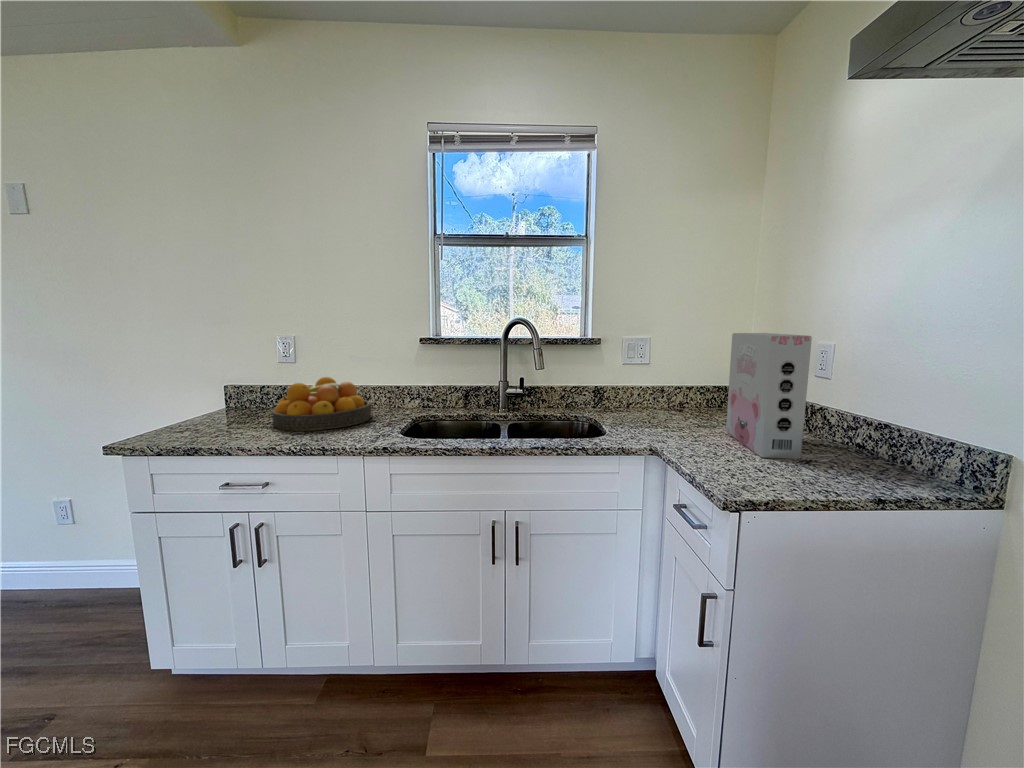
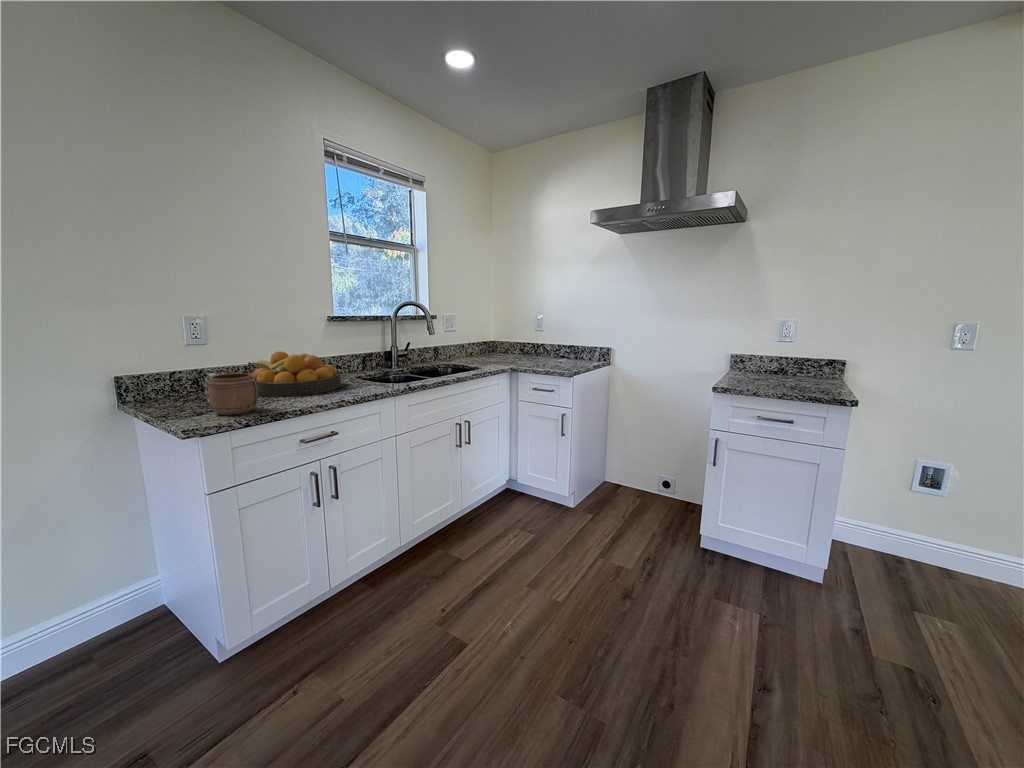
cereal box: present [726,333,812,459] -> none [518,312,561,363]
mug: none [153,395,209,440] -> present [205,373,258,415]

